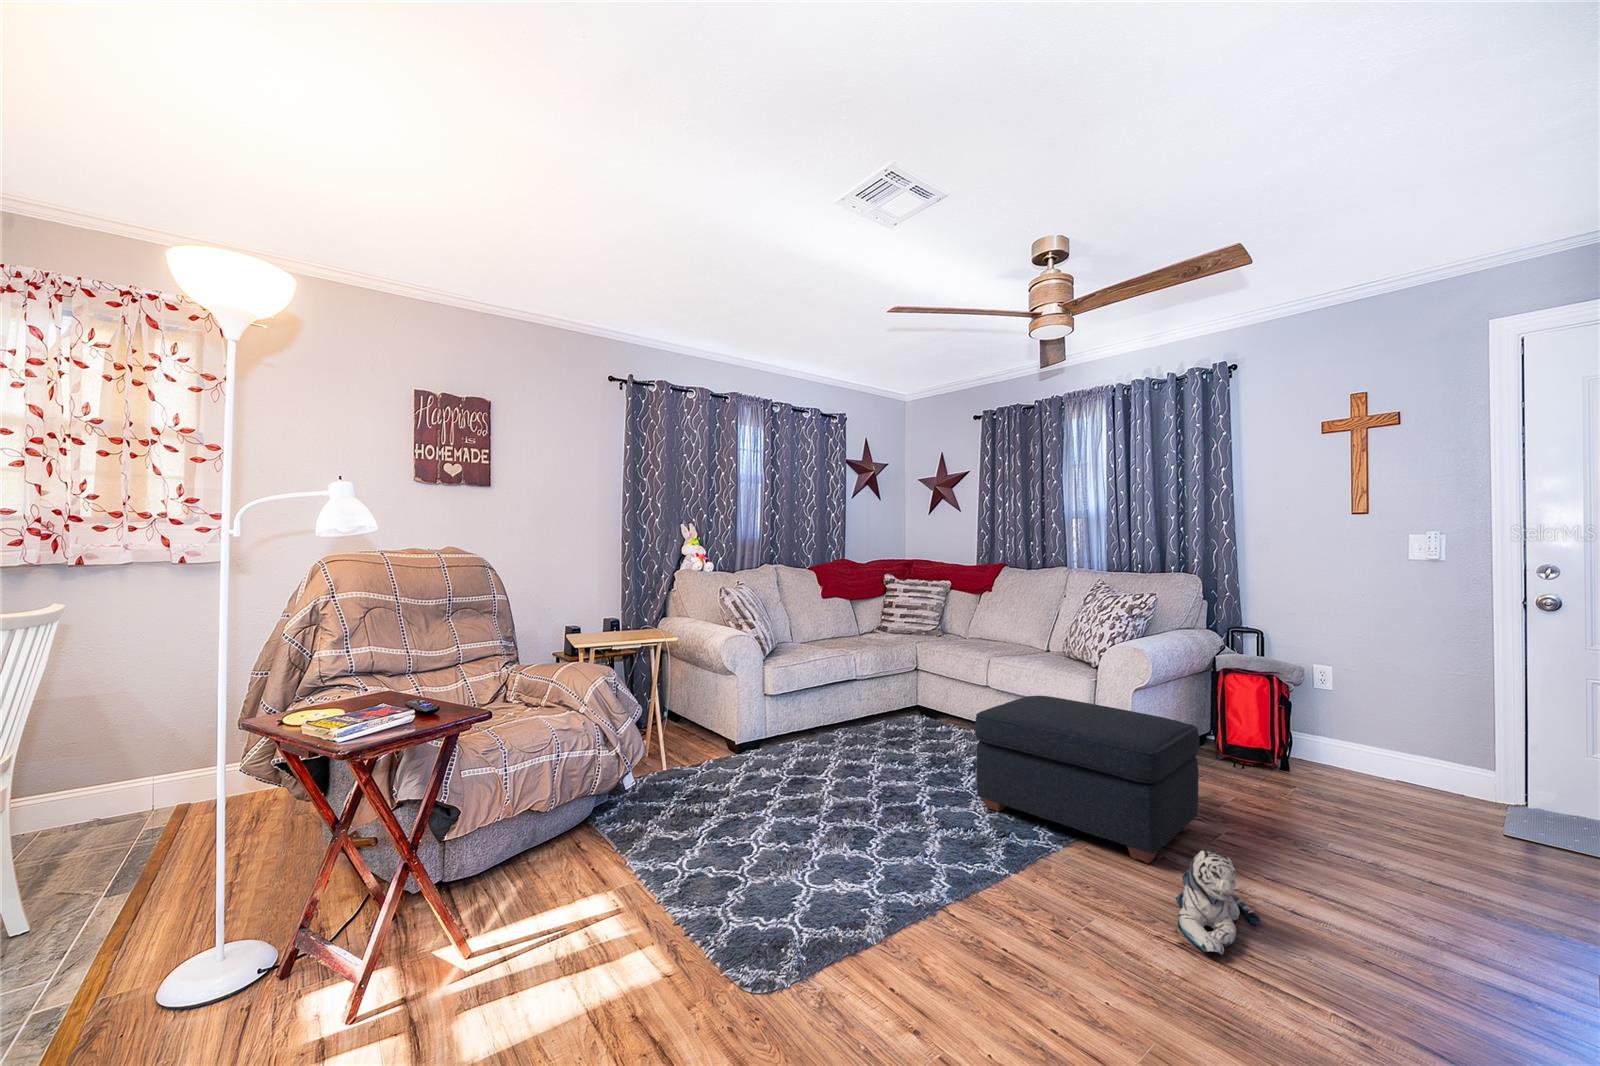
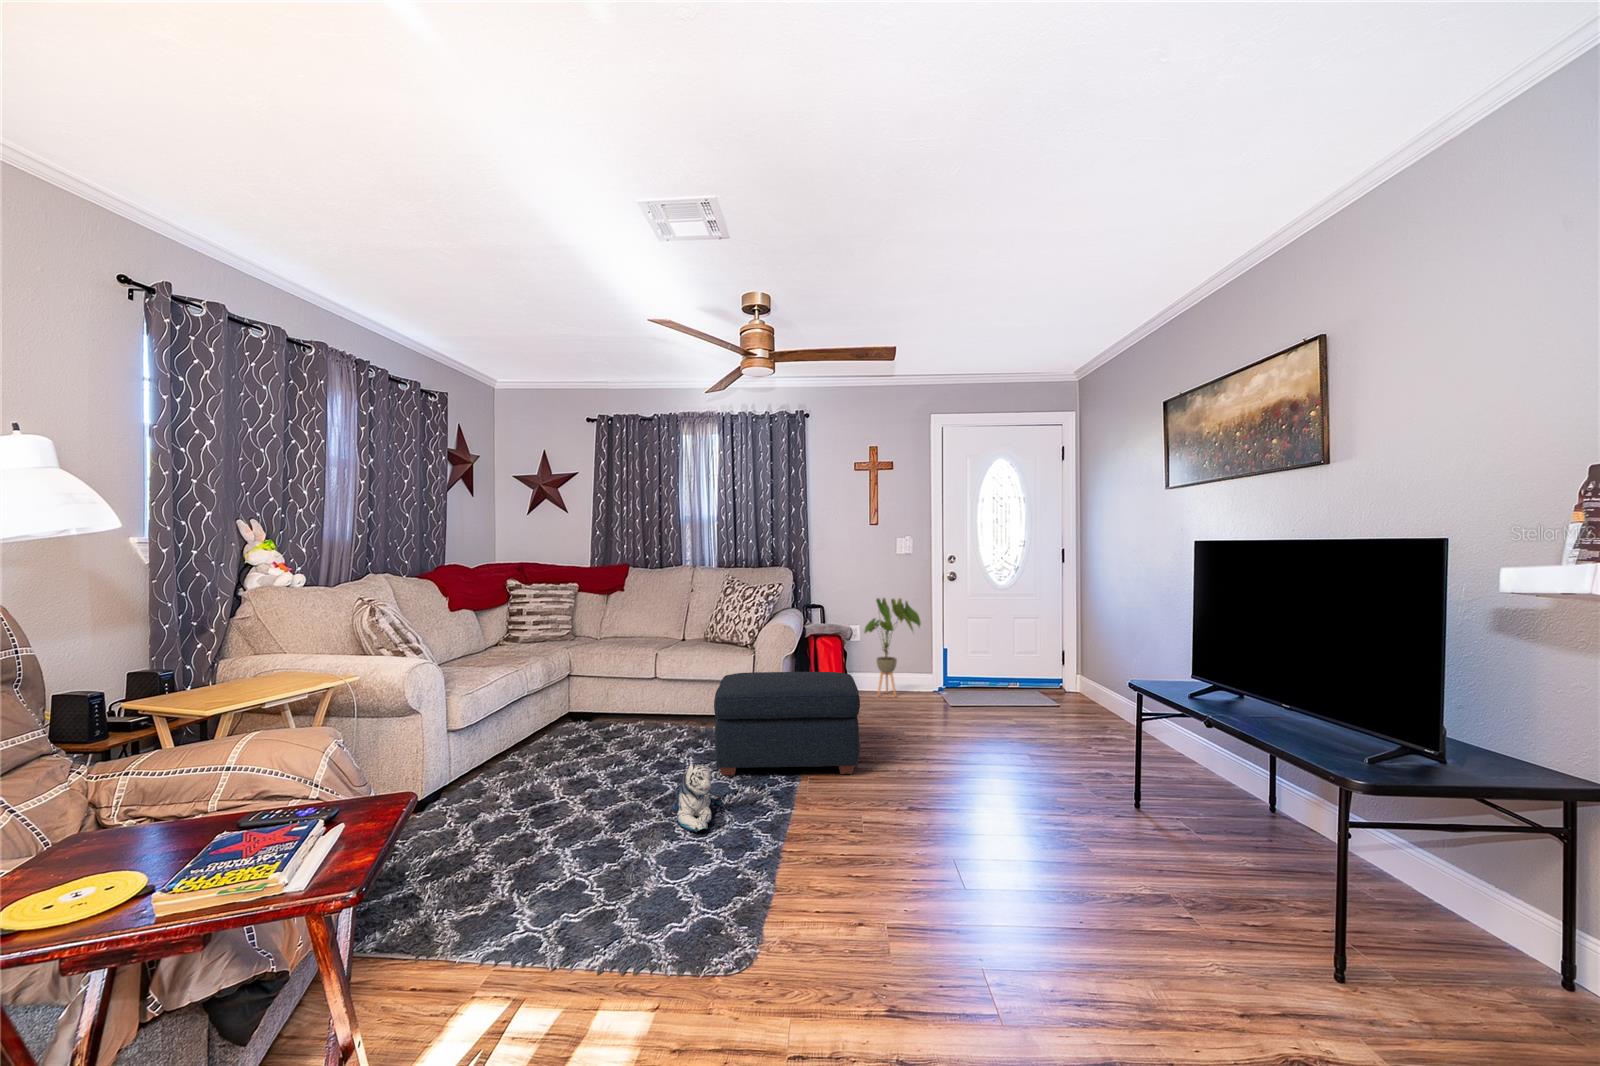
house plant: none [1309,628,1428,789] -> present [864,598,921,696]
plush toy: present [1176,851,1261,955] -> present [672,764,722,832]

